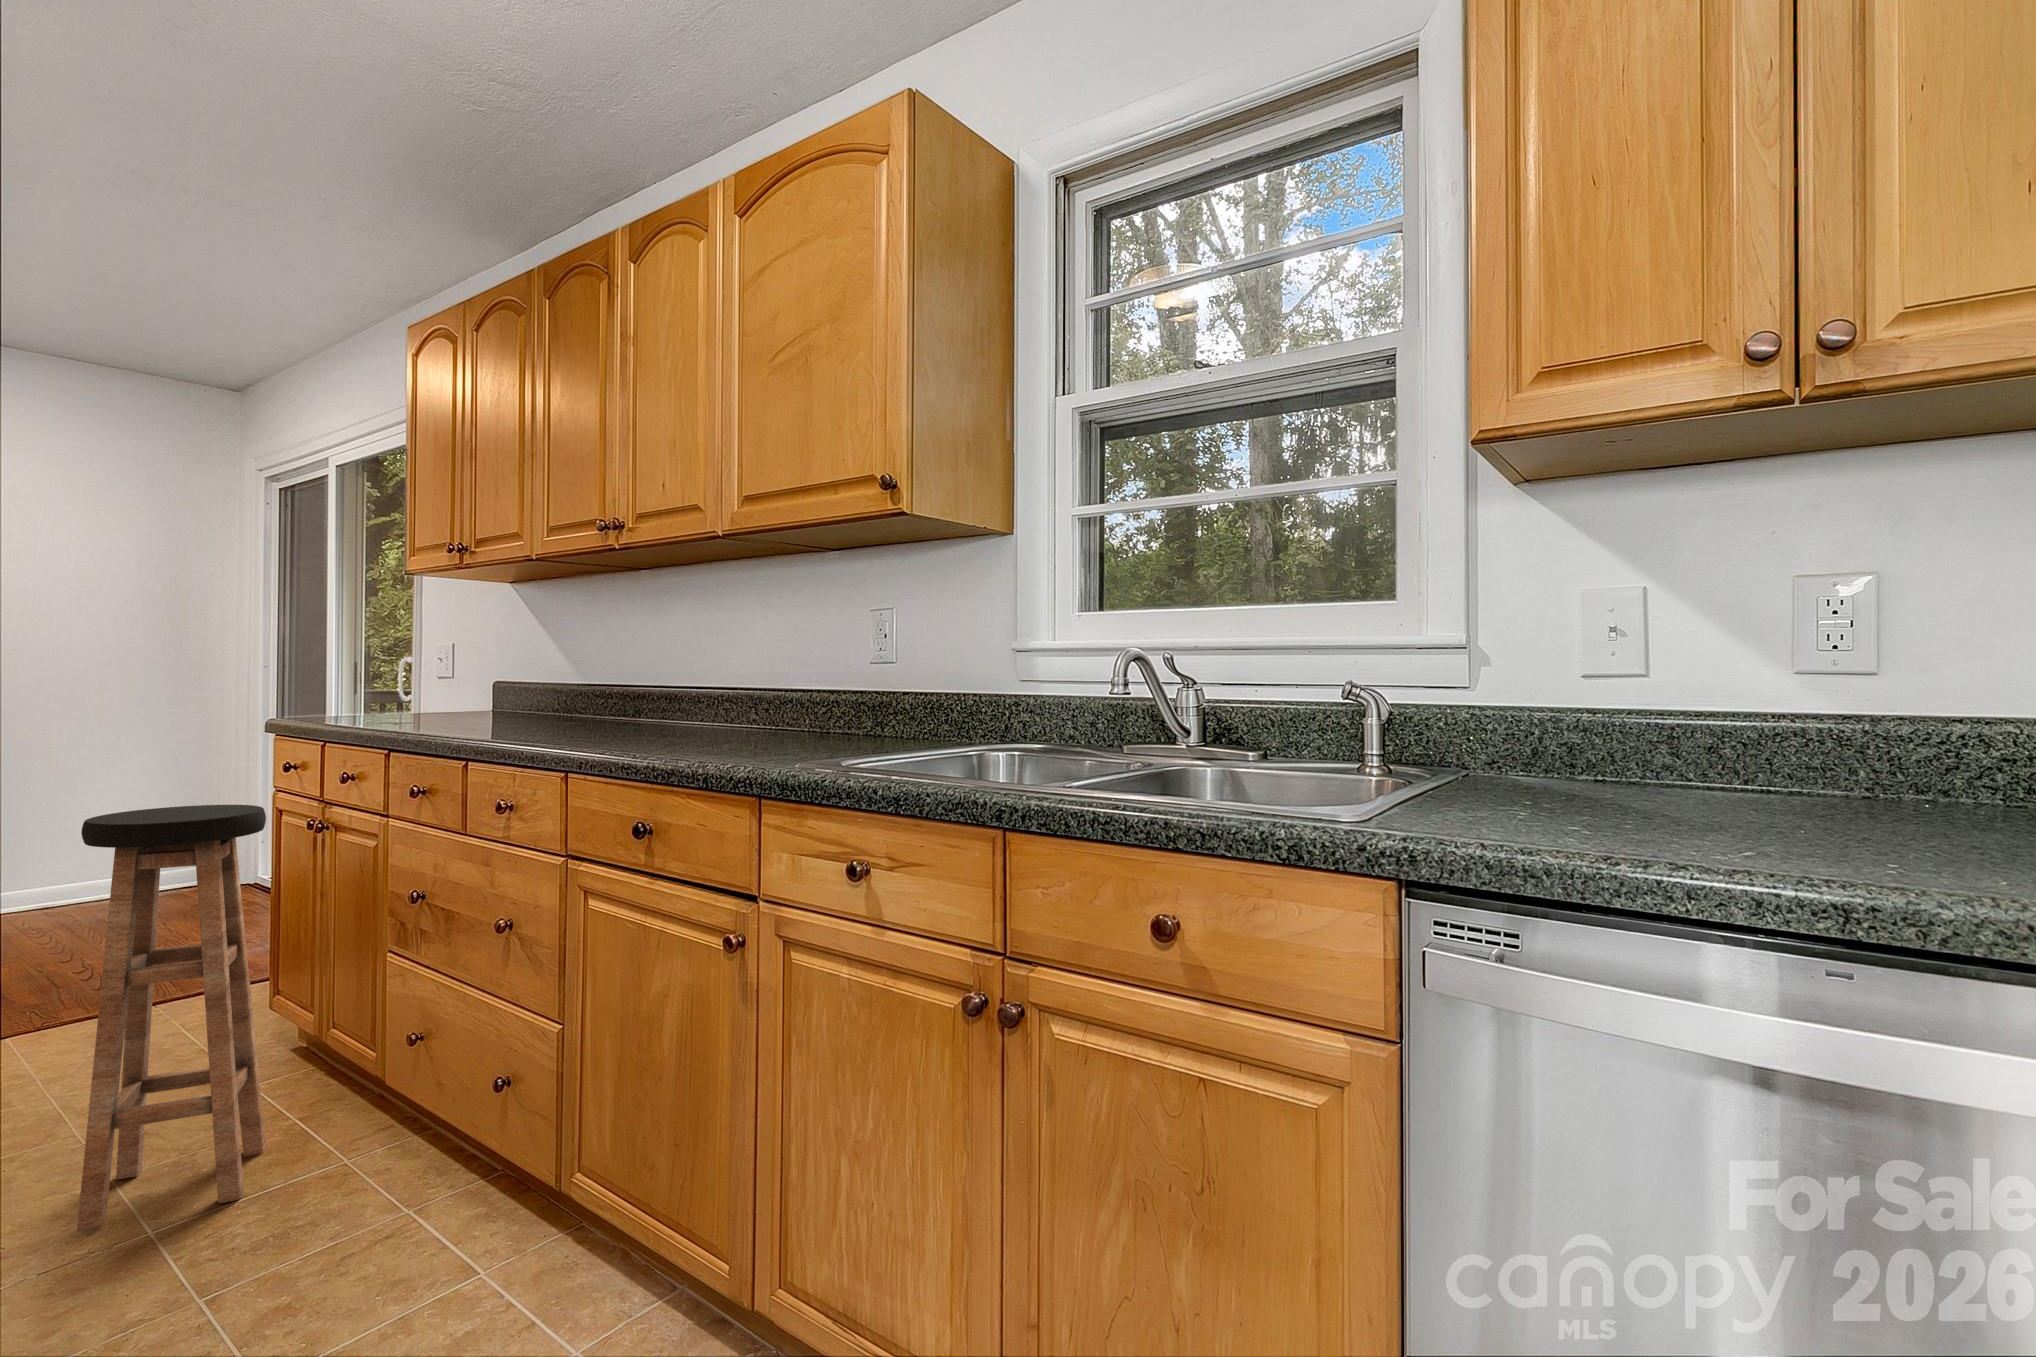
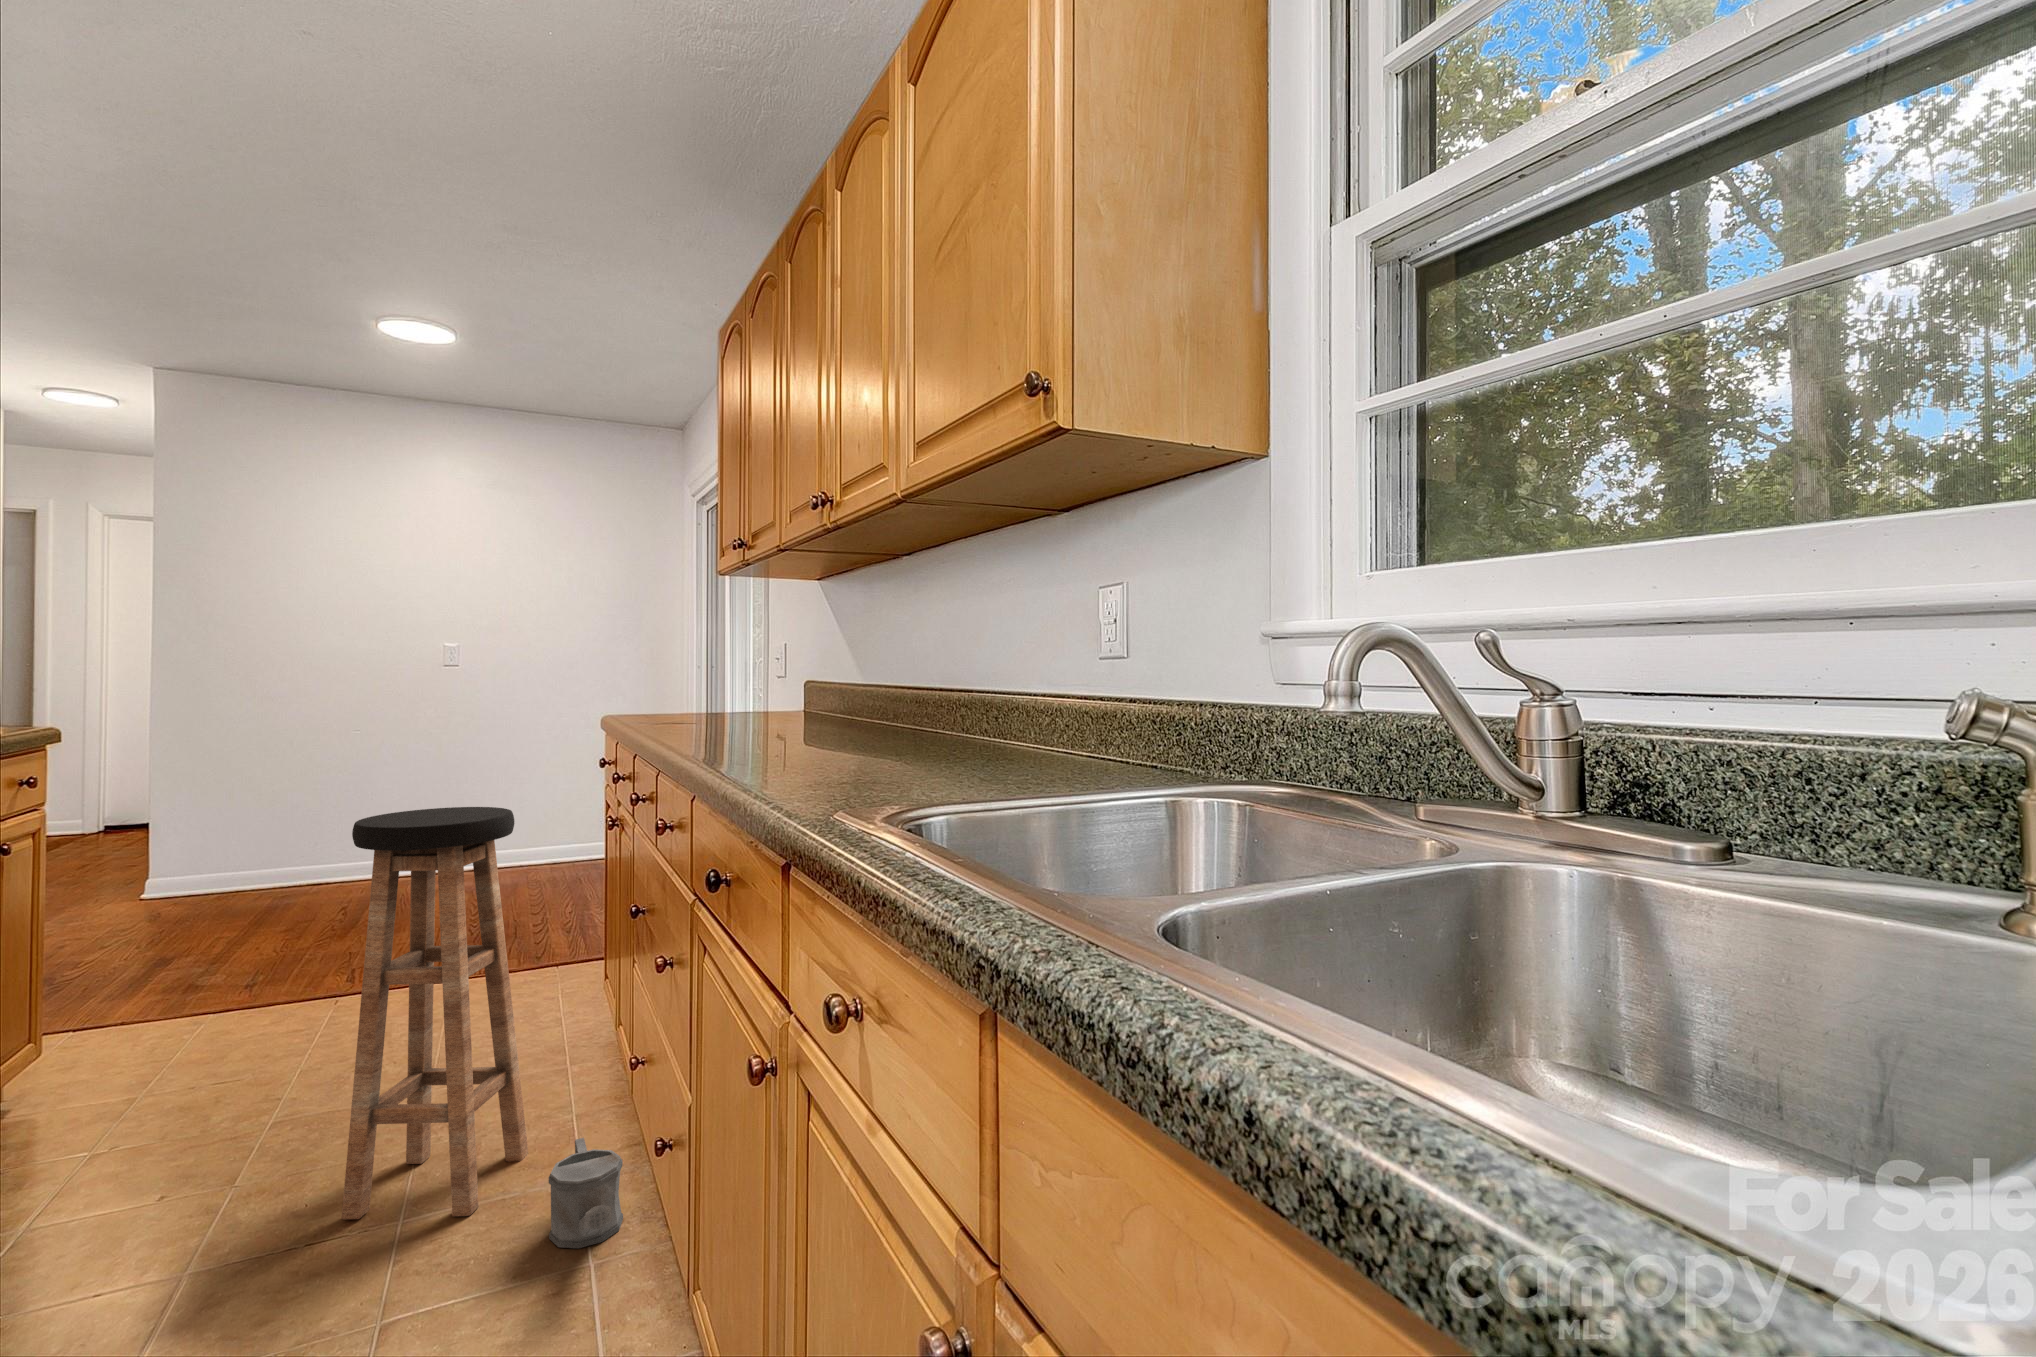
watering can: none [347,1107,442,1199] -> present [549,1138,623,1248]

